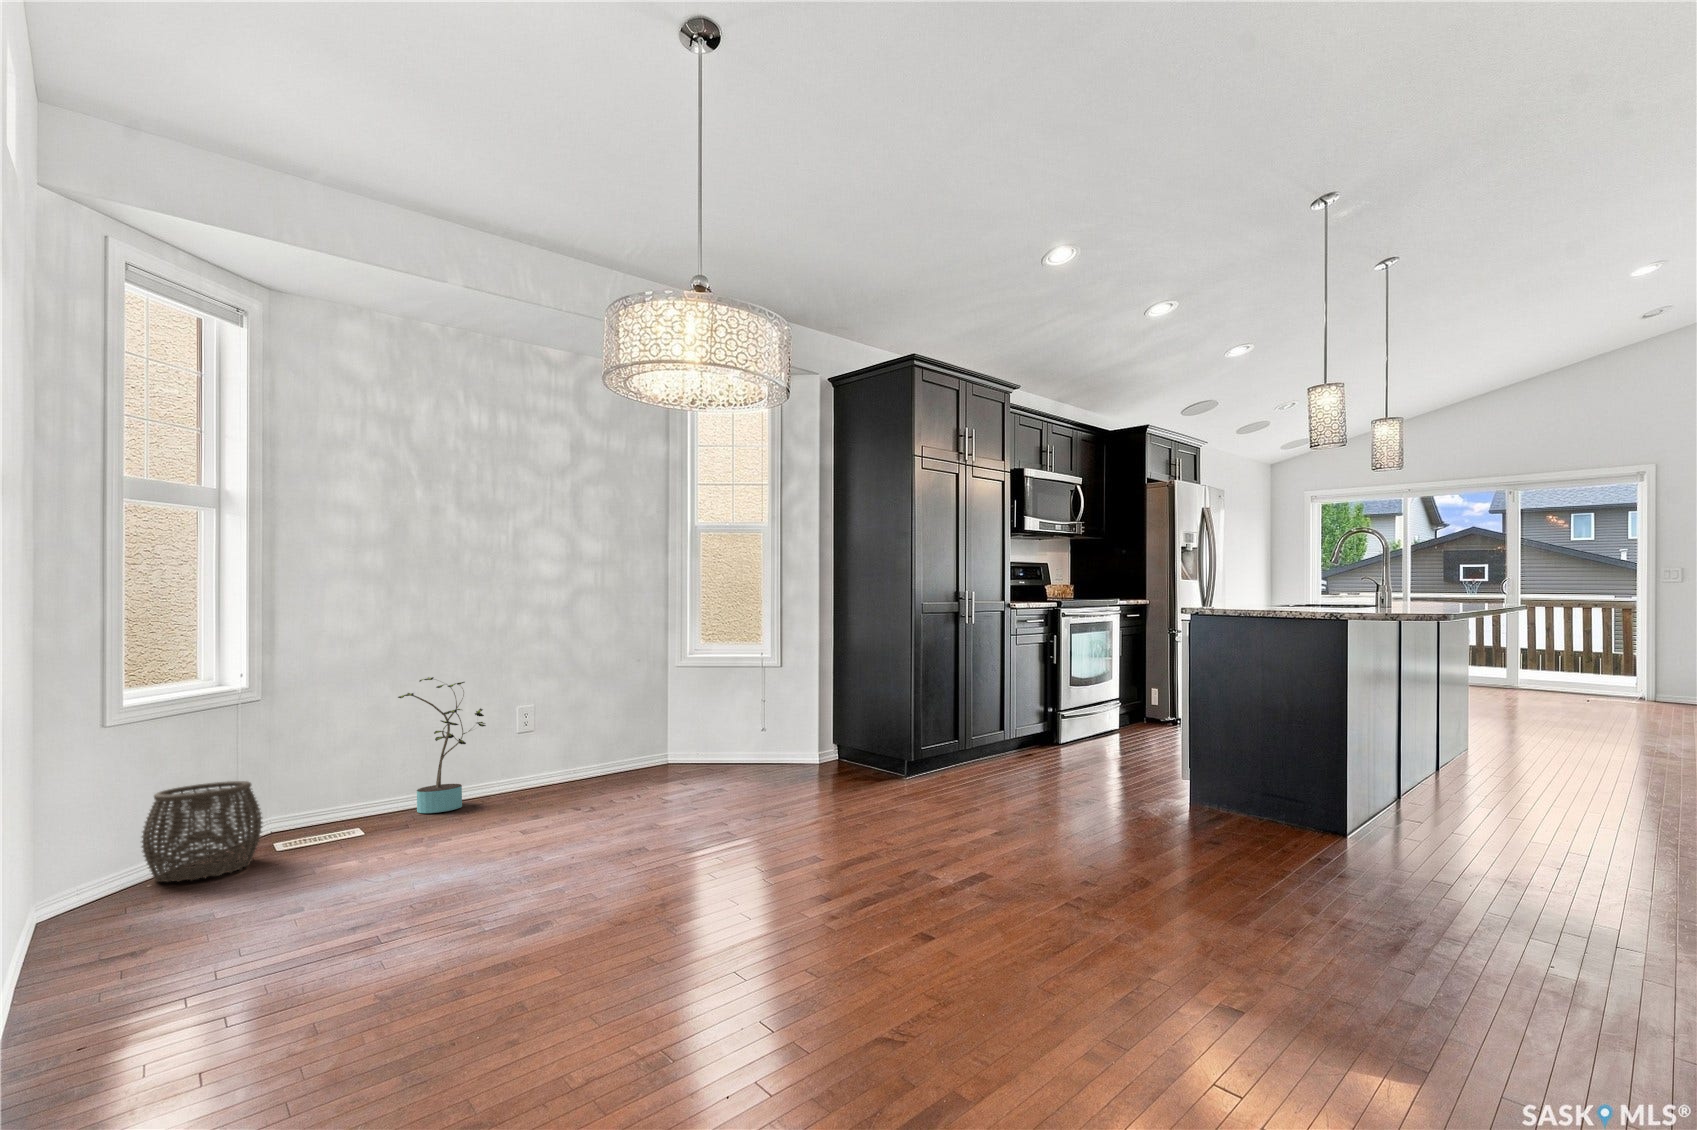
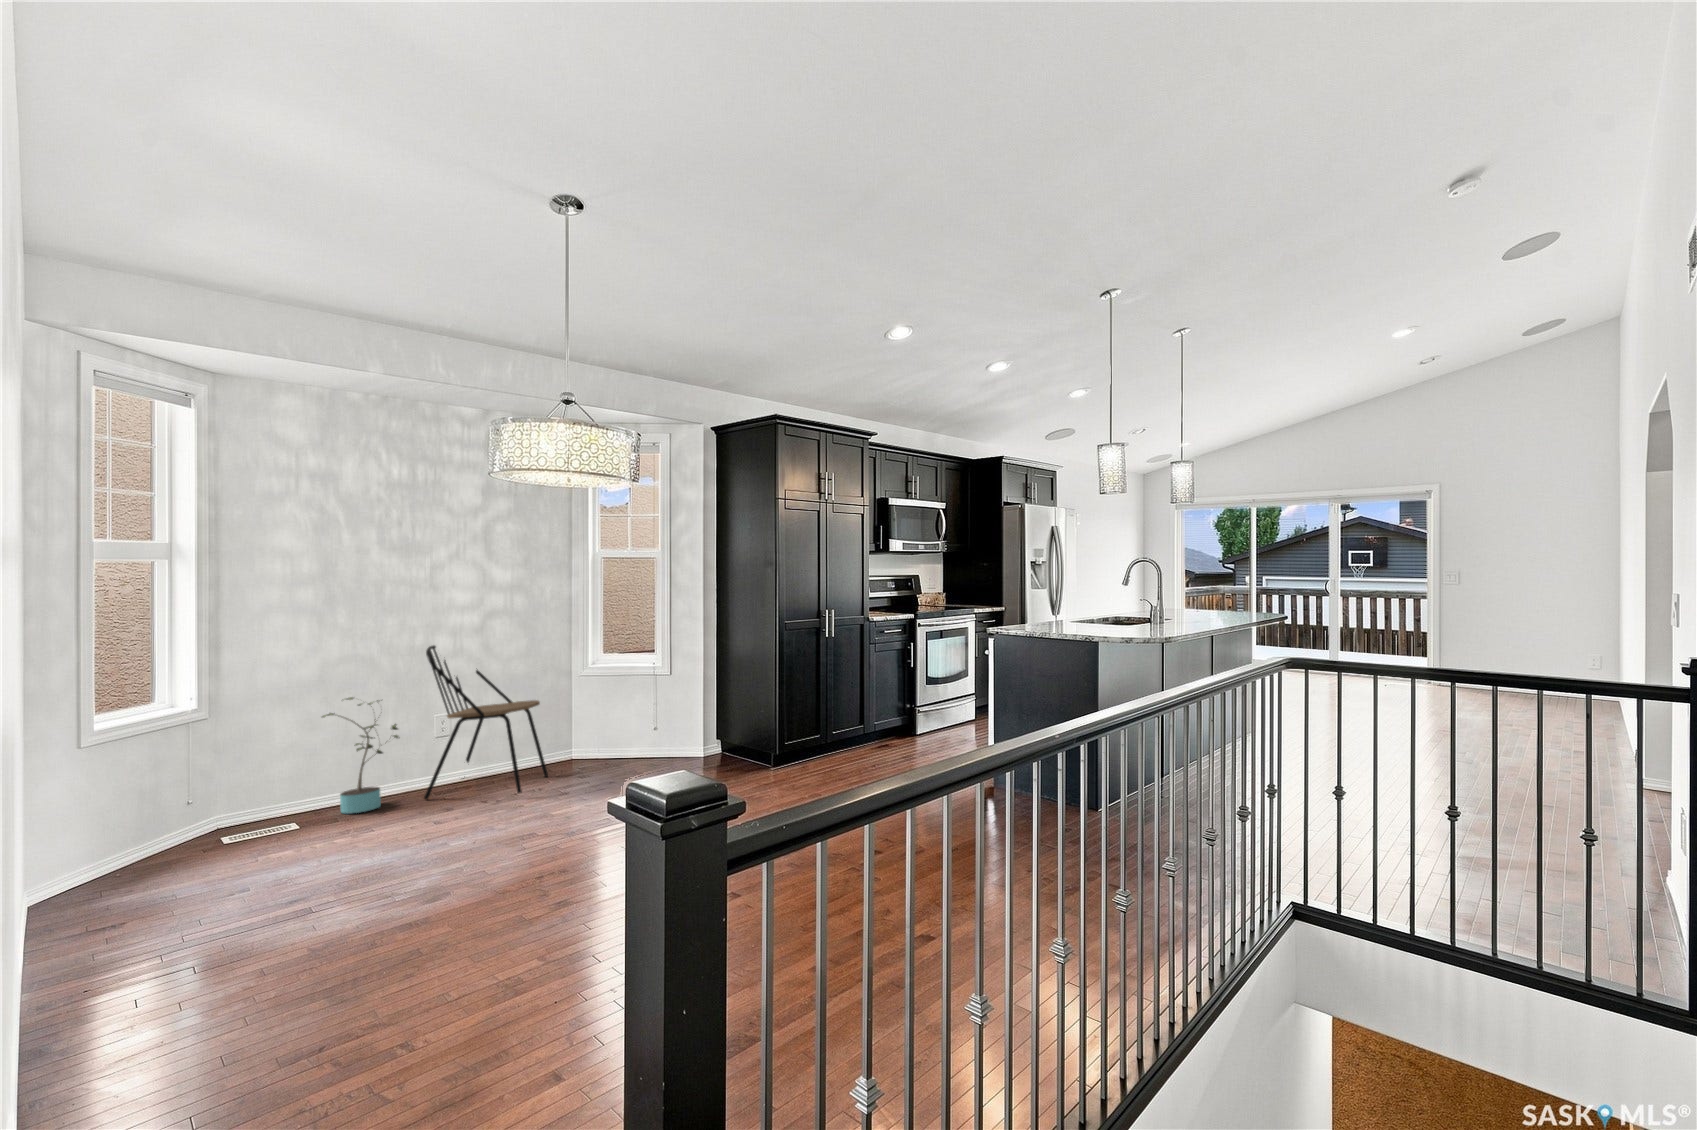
dining chair: none [510,622,648,800] -> present [424,645,548,799]
woven basket: present [141,781,262,882] -> none [90,796,198,884]

